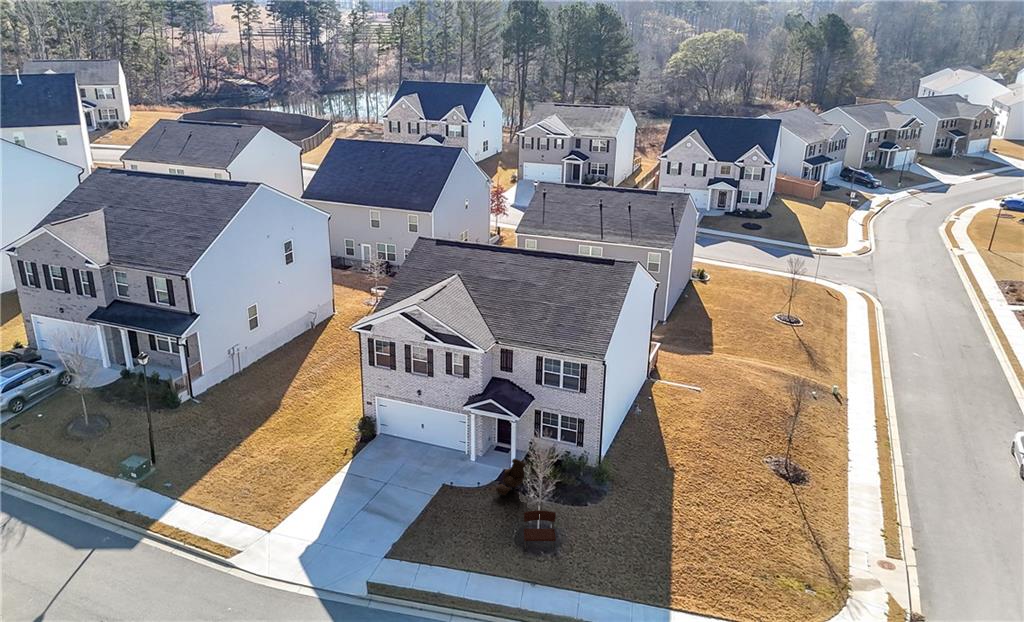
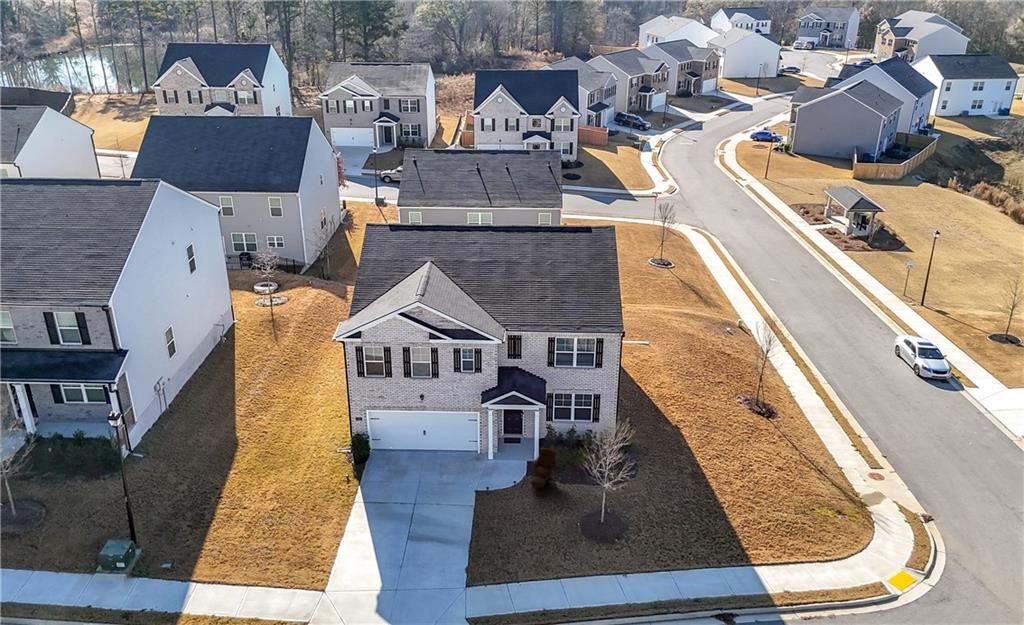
bench: present [524,510,556,549] -> none [585,496,623,539]

